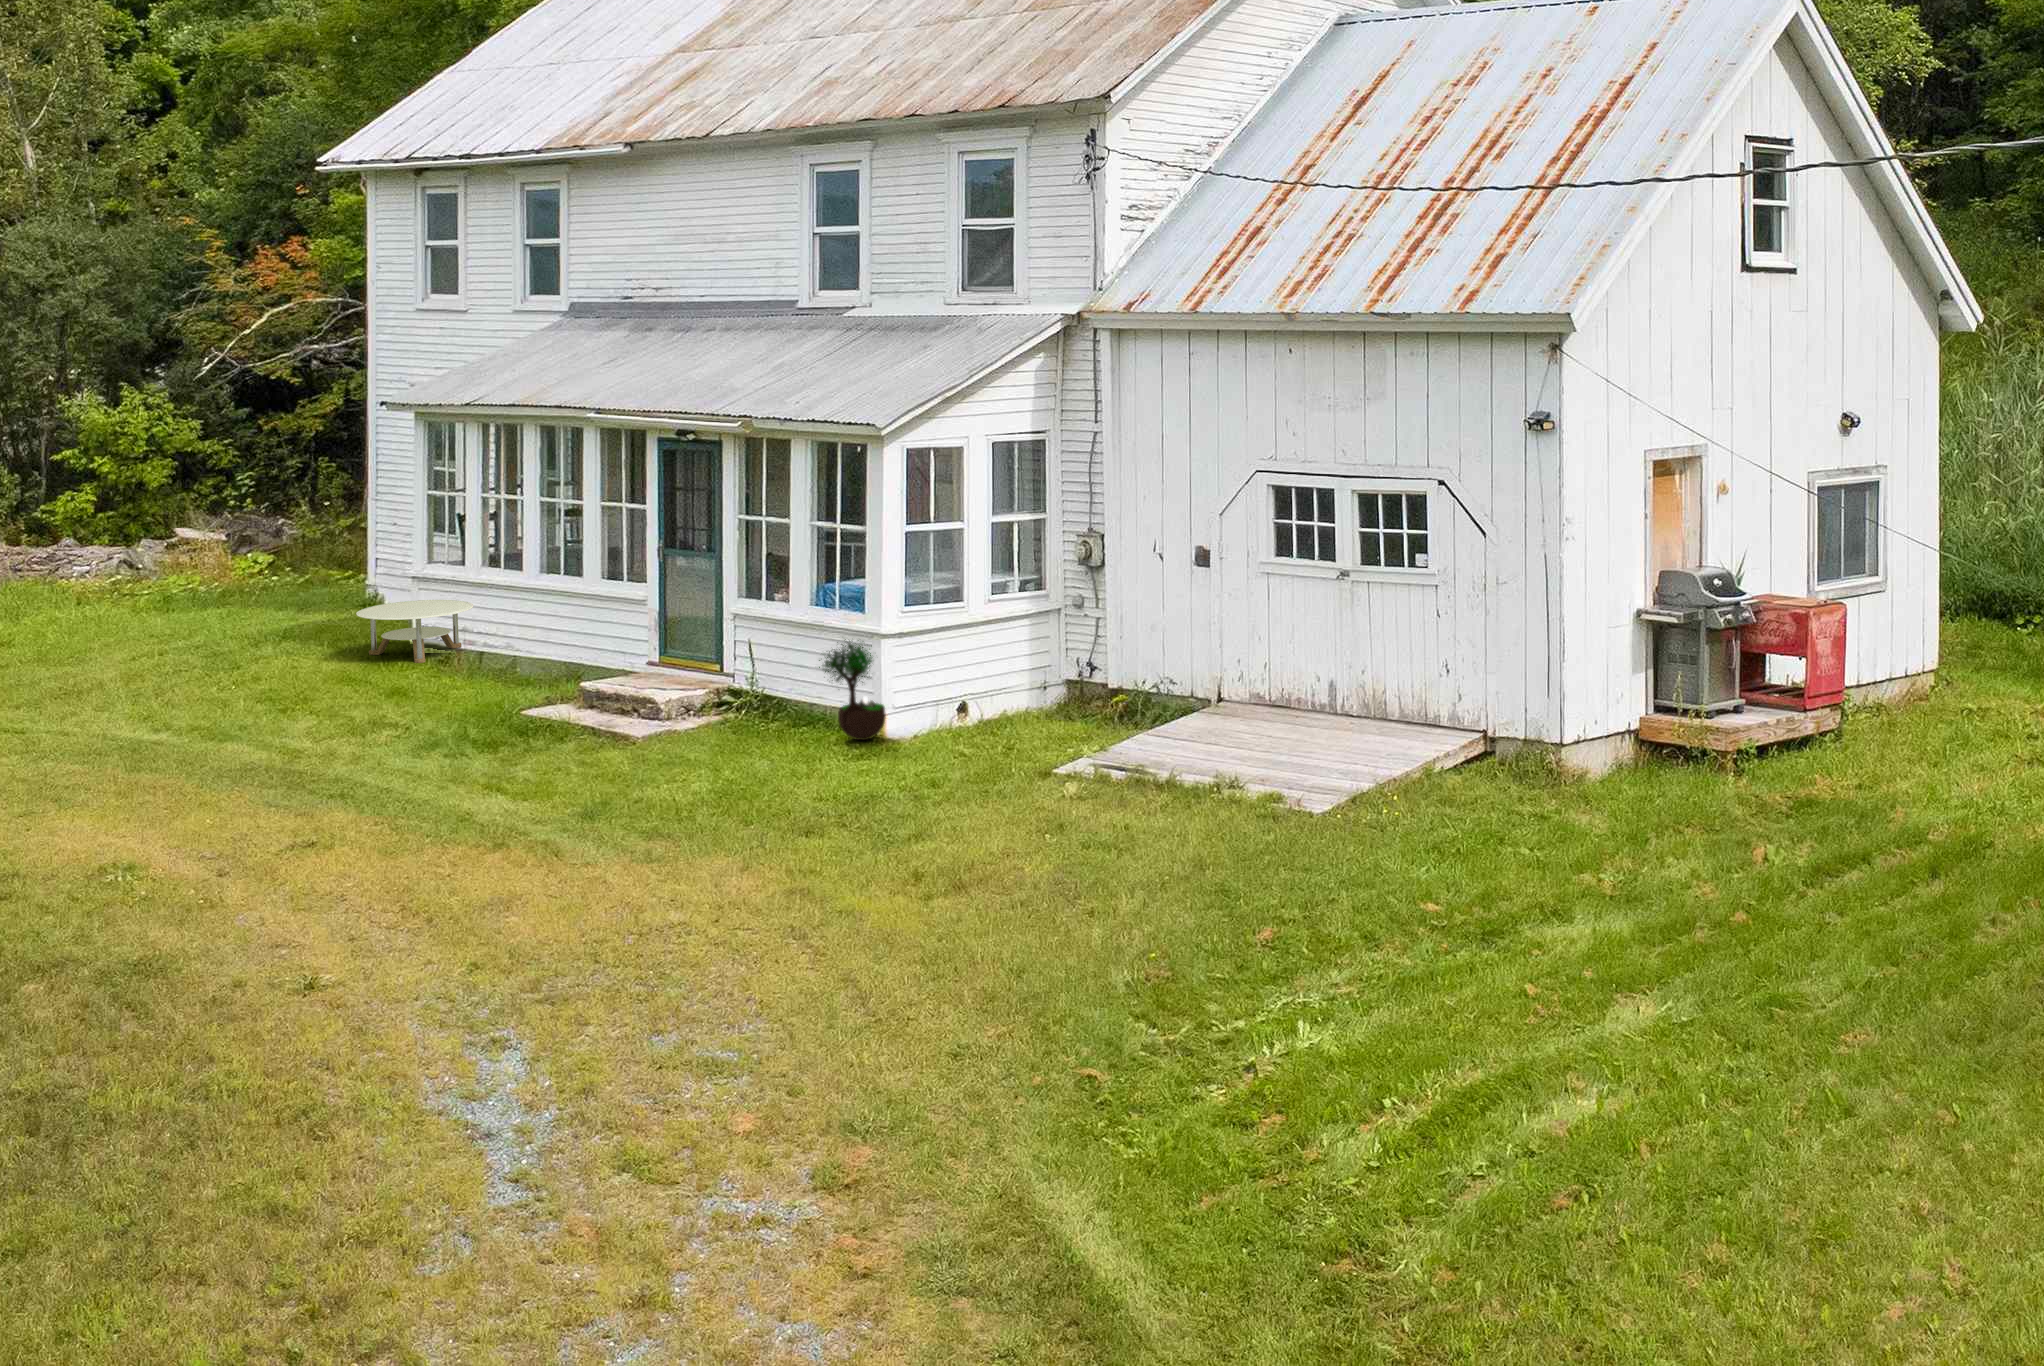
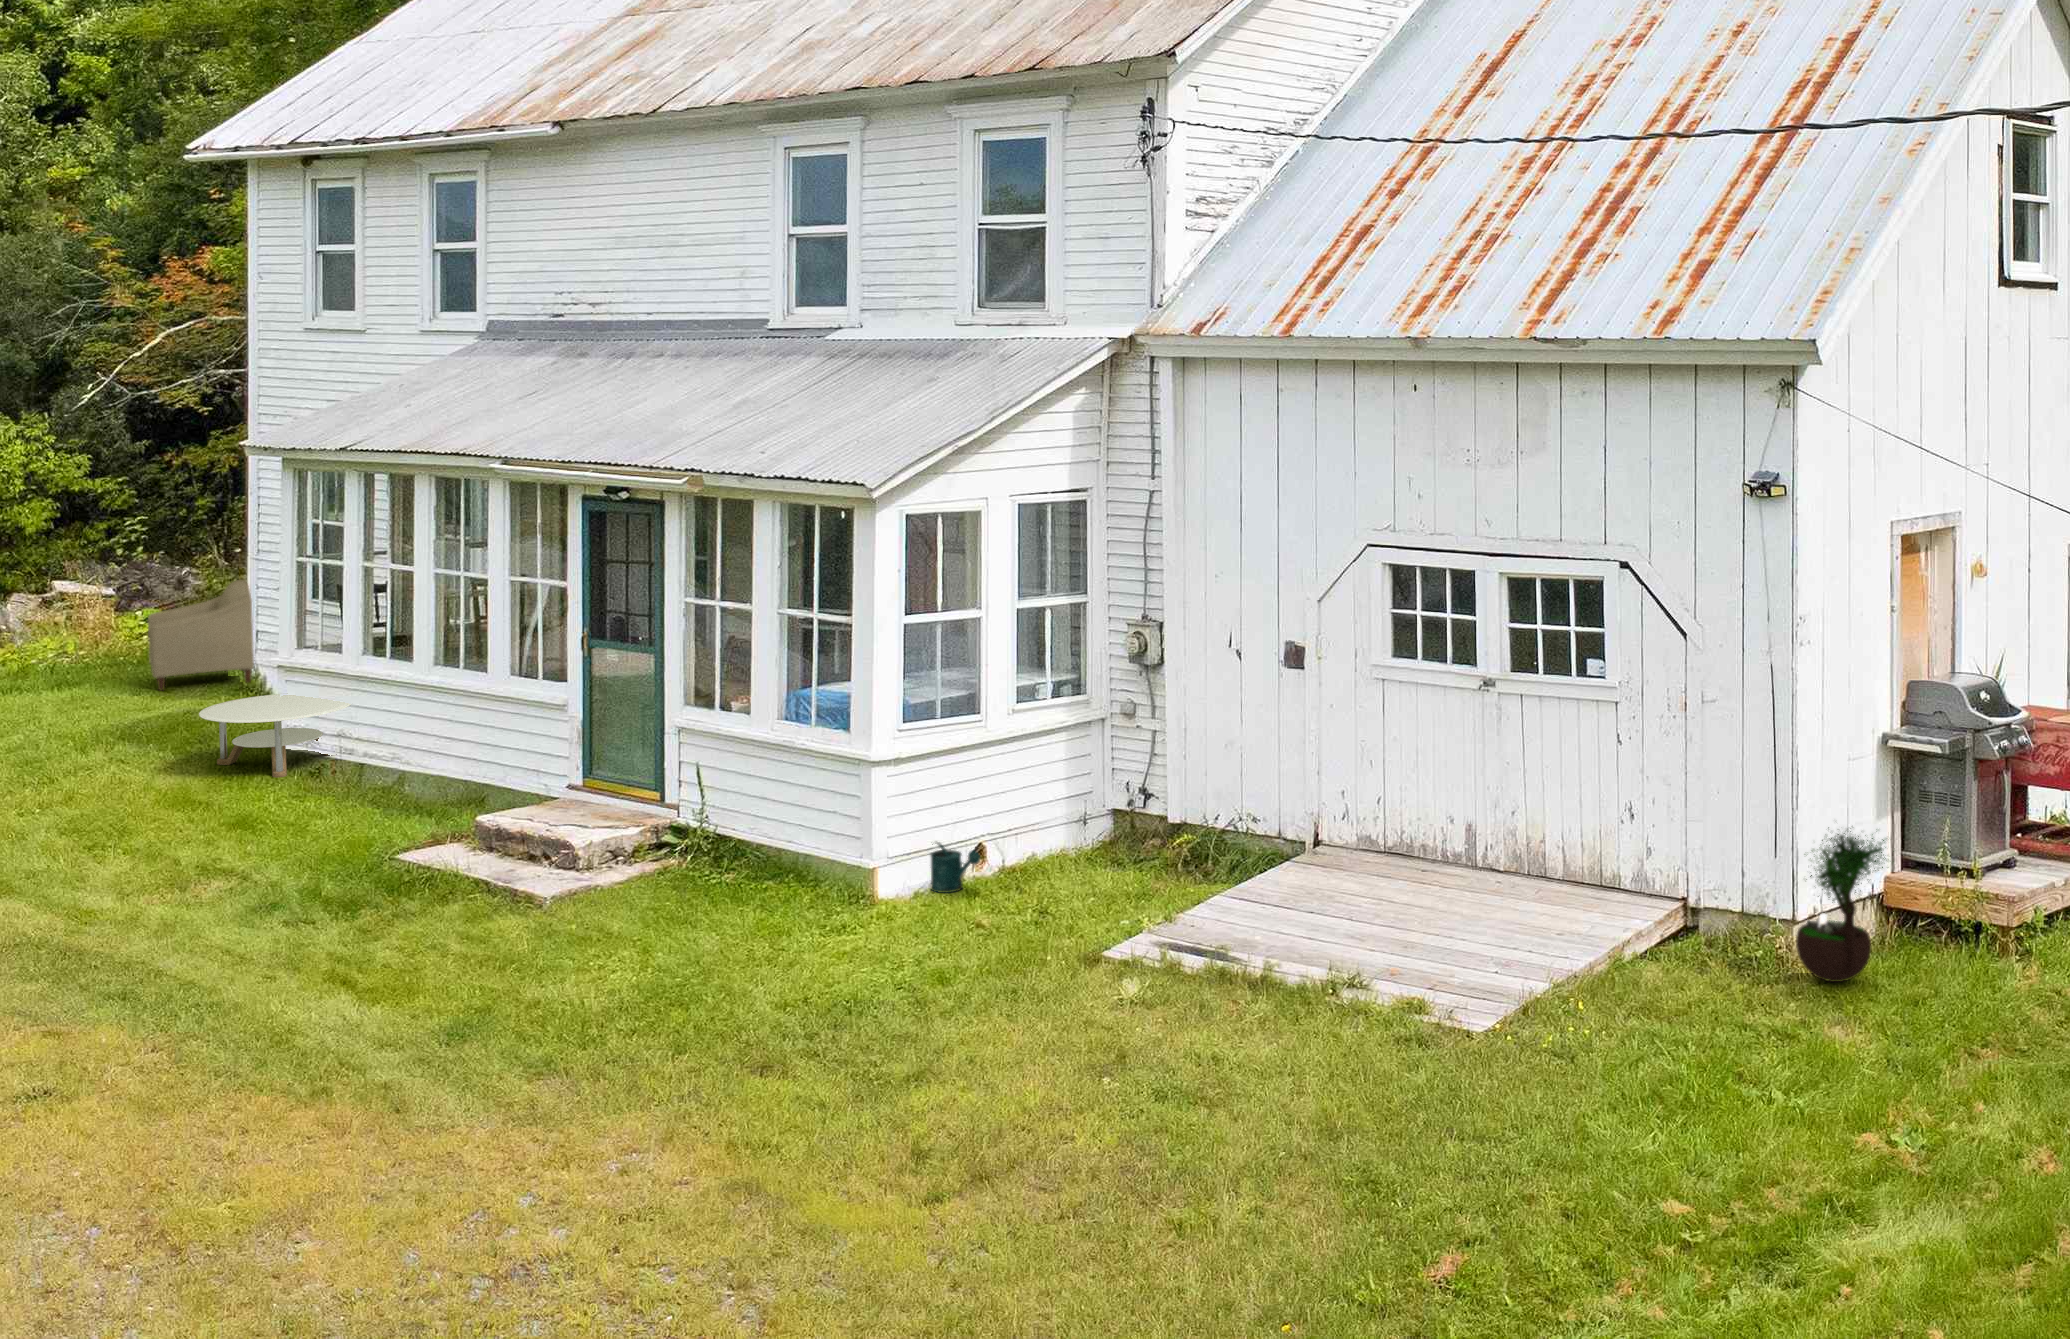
chair: none [294,516,381,606] -> present [148,580,254,690]
potted tree: present [819,639,886,740] -> present [1796,827,1887,982]
watering can: none [924,696,963,734] -> present [930,842,980,893]

